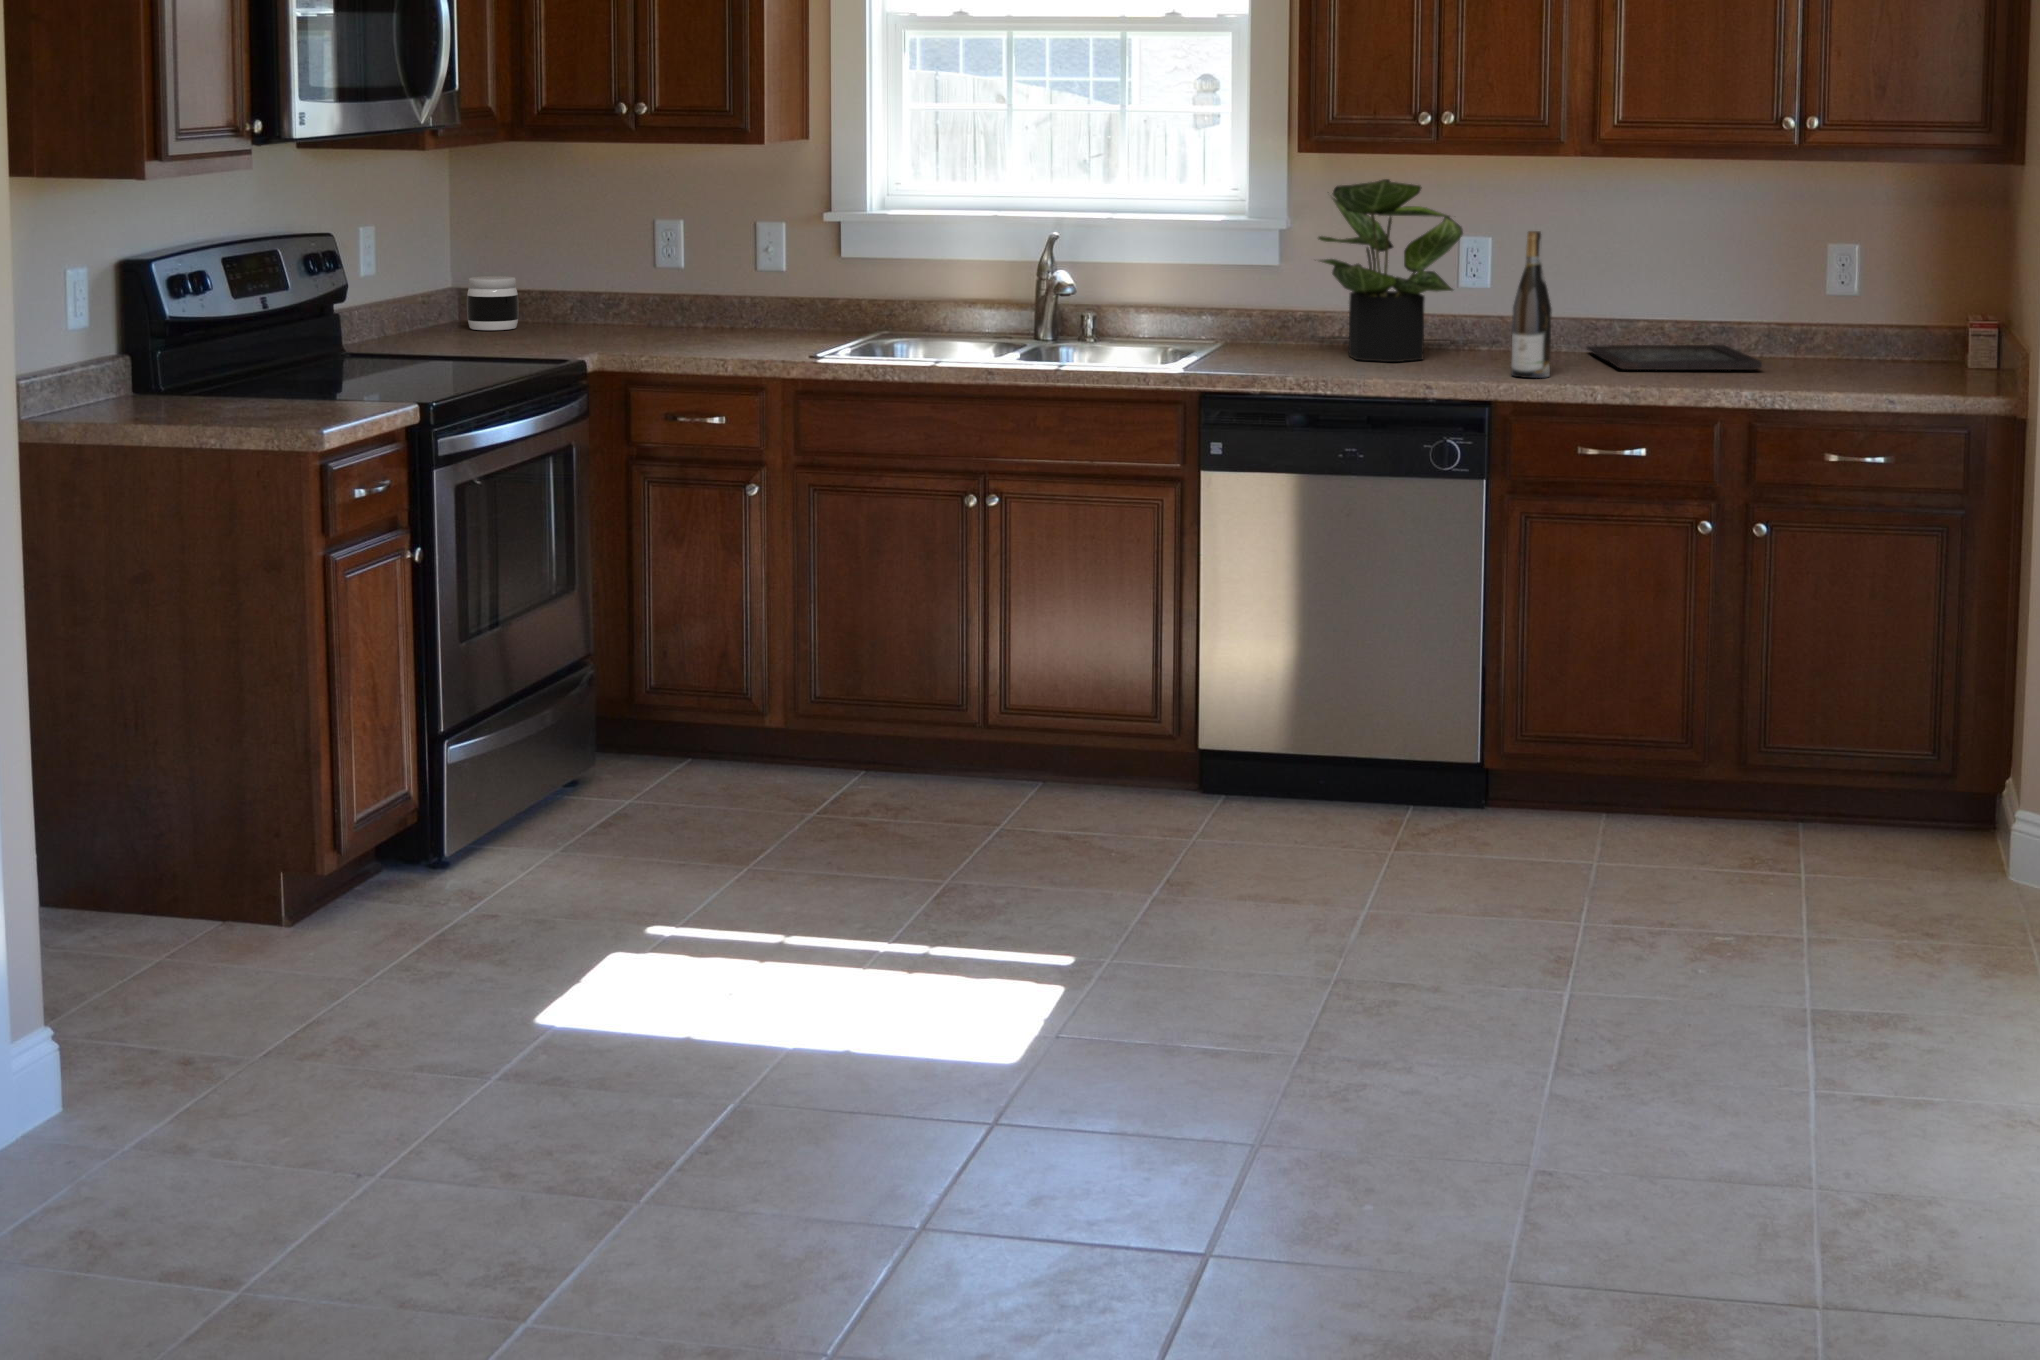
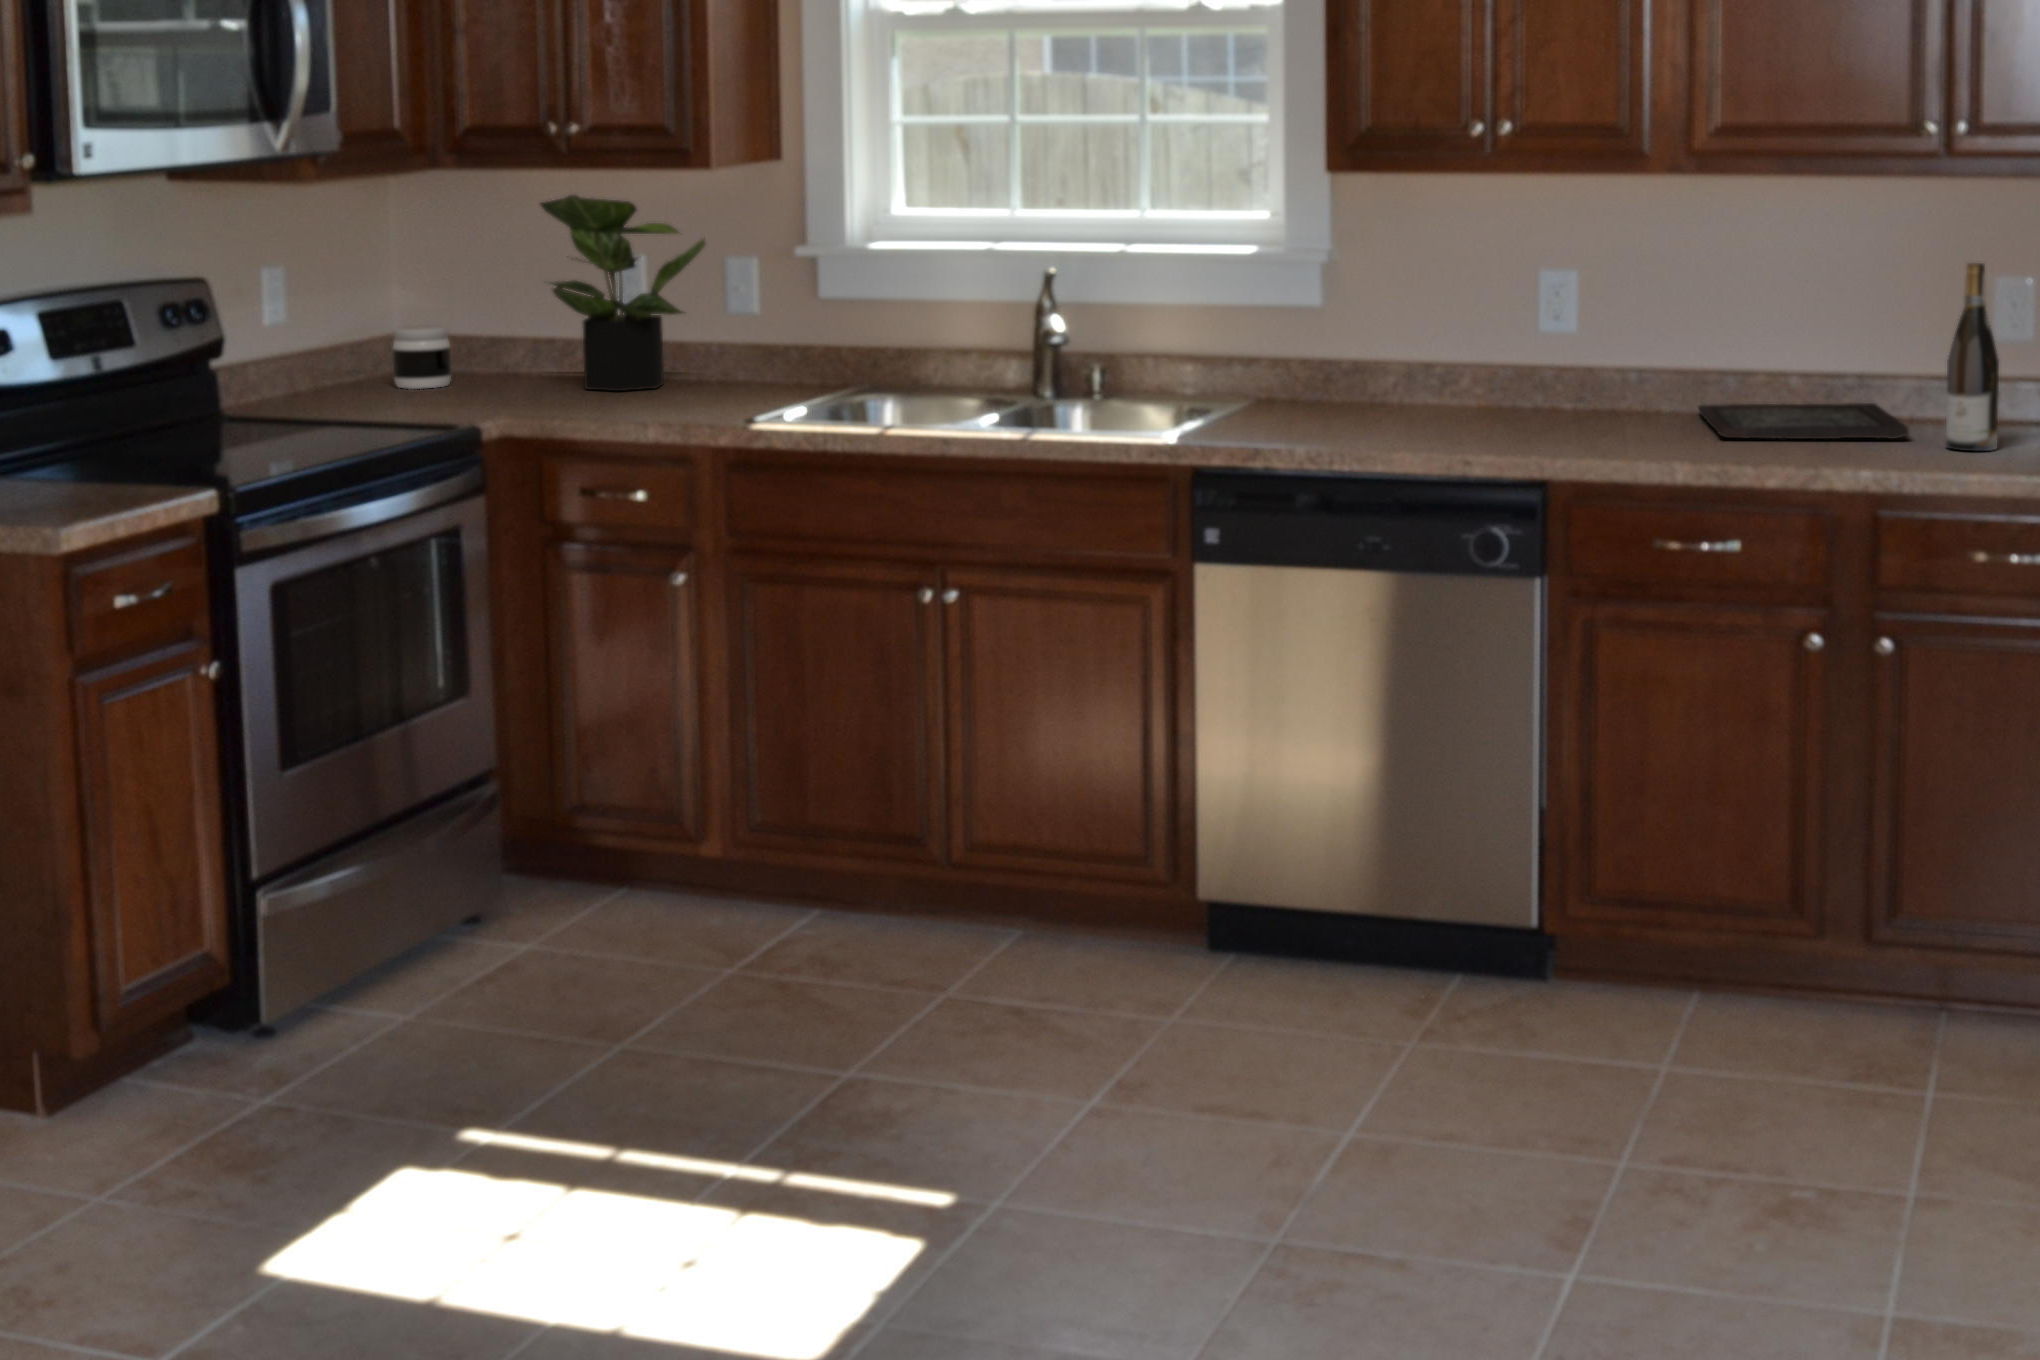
potted plant: present [1319,179,1463,362] -> present [541,195,705,391]
wine bottle: present [1511,231,1552,378] -> present [1946,263,1999,451]

